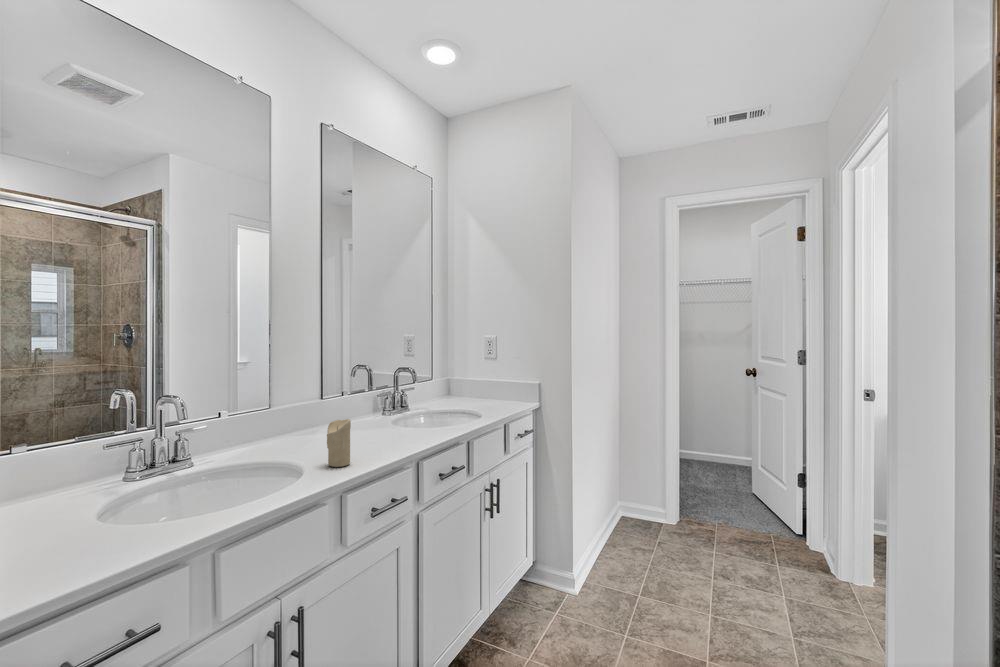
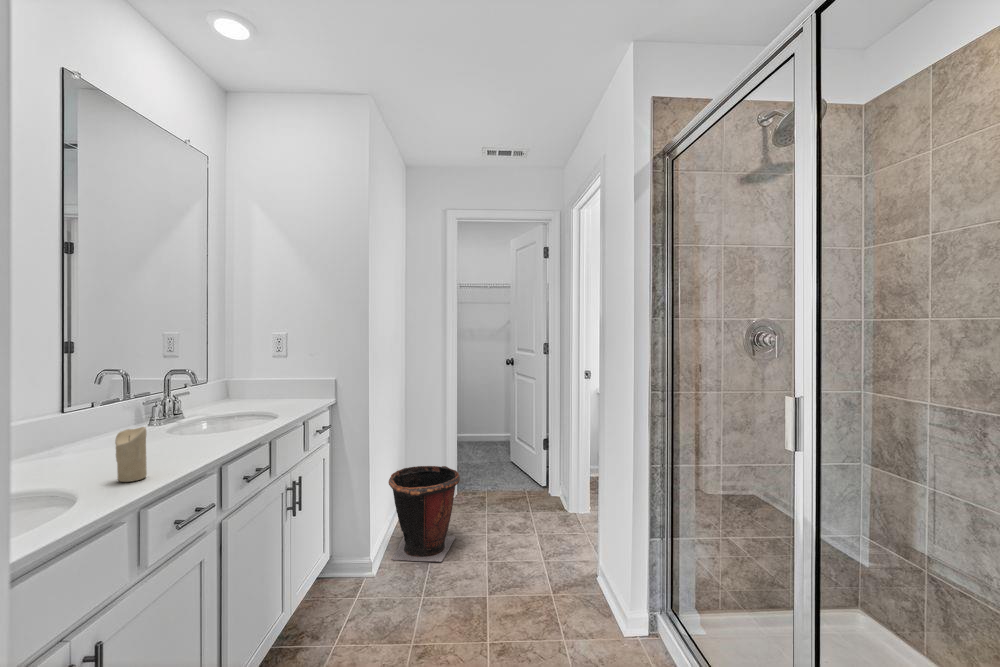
waste bin: none [595,480,678,594] -> present [389,466,461,562]

